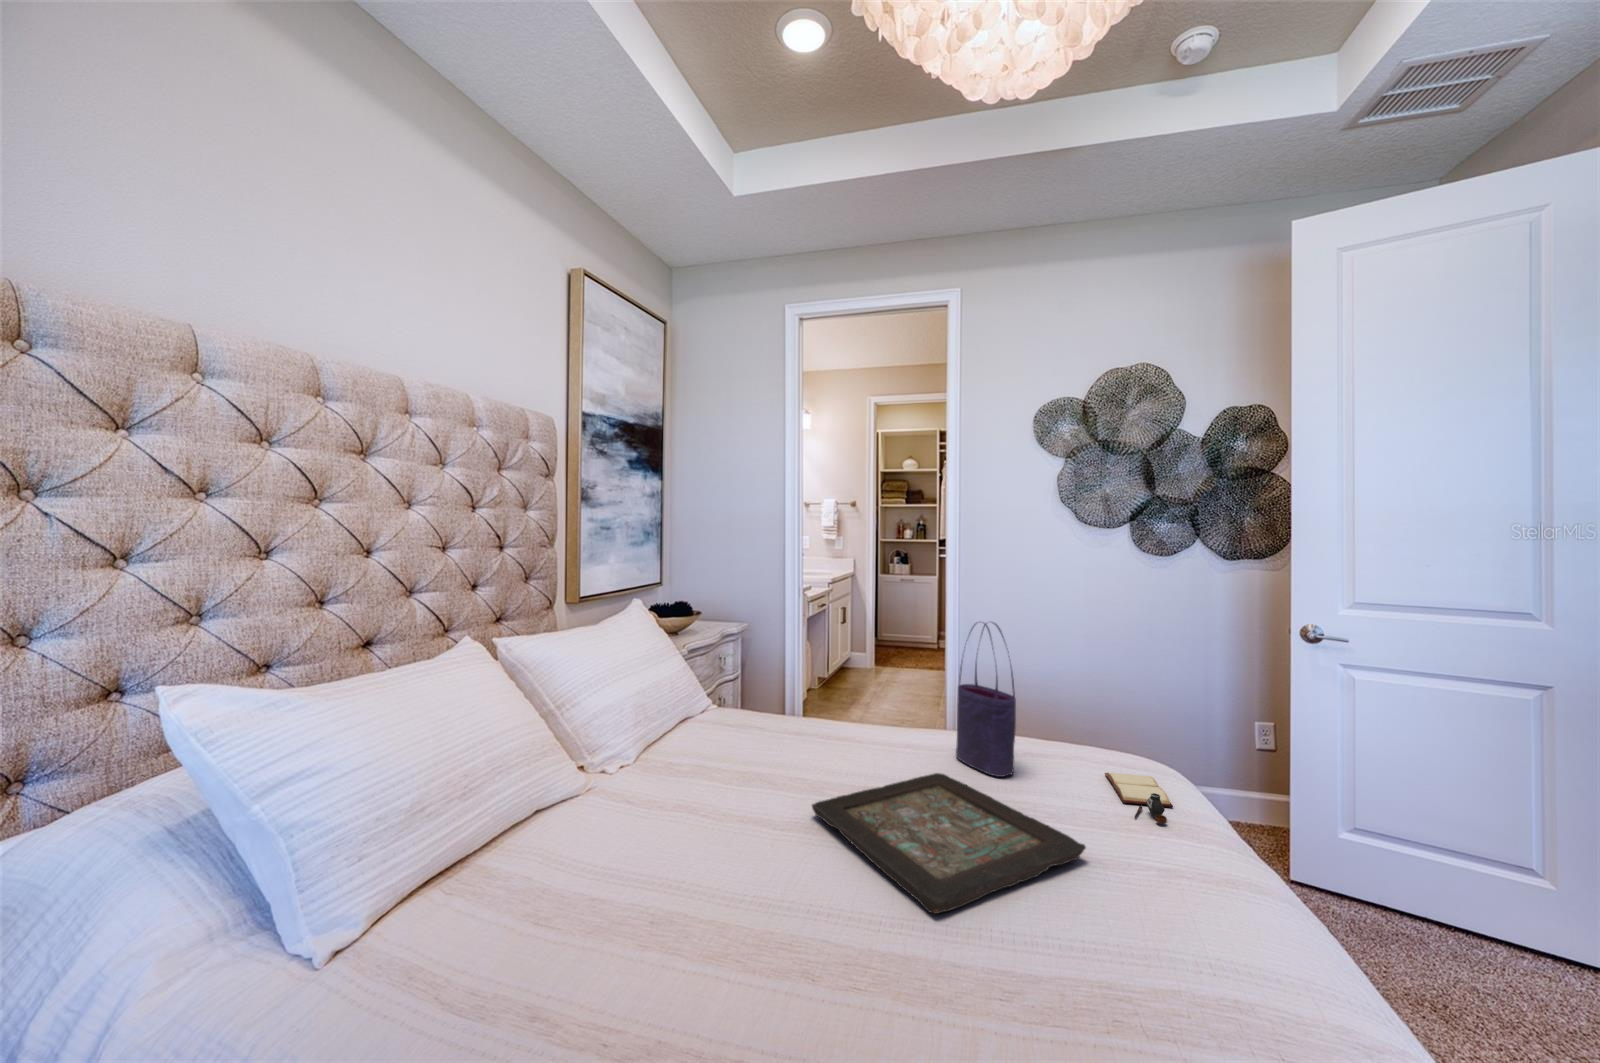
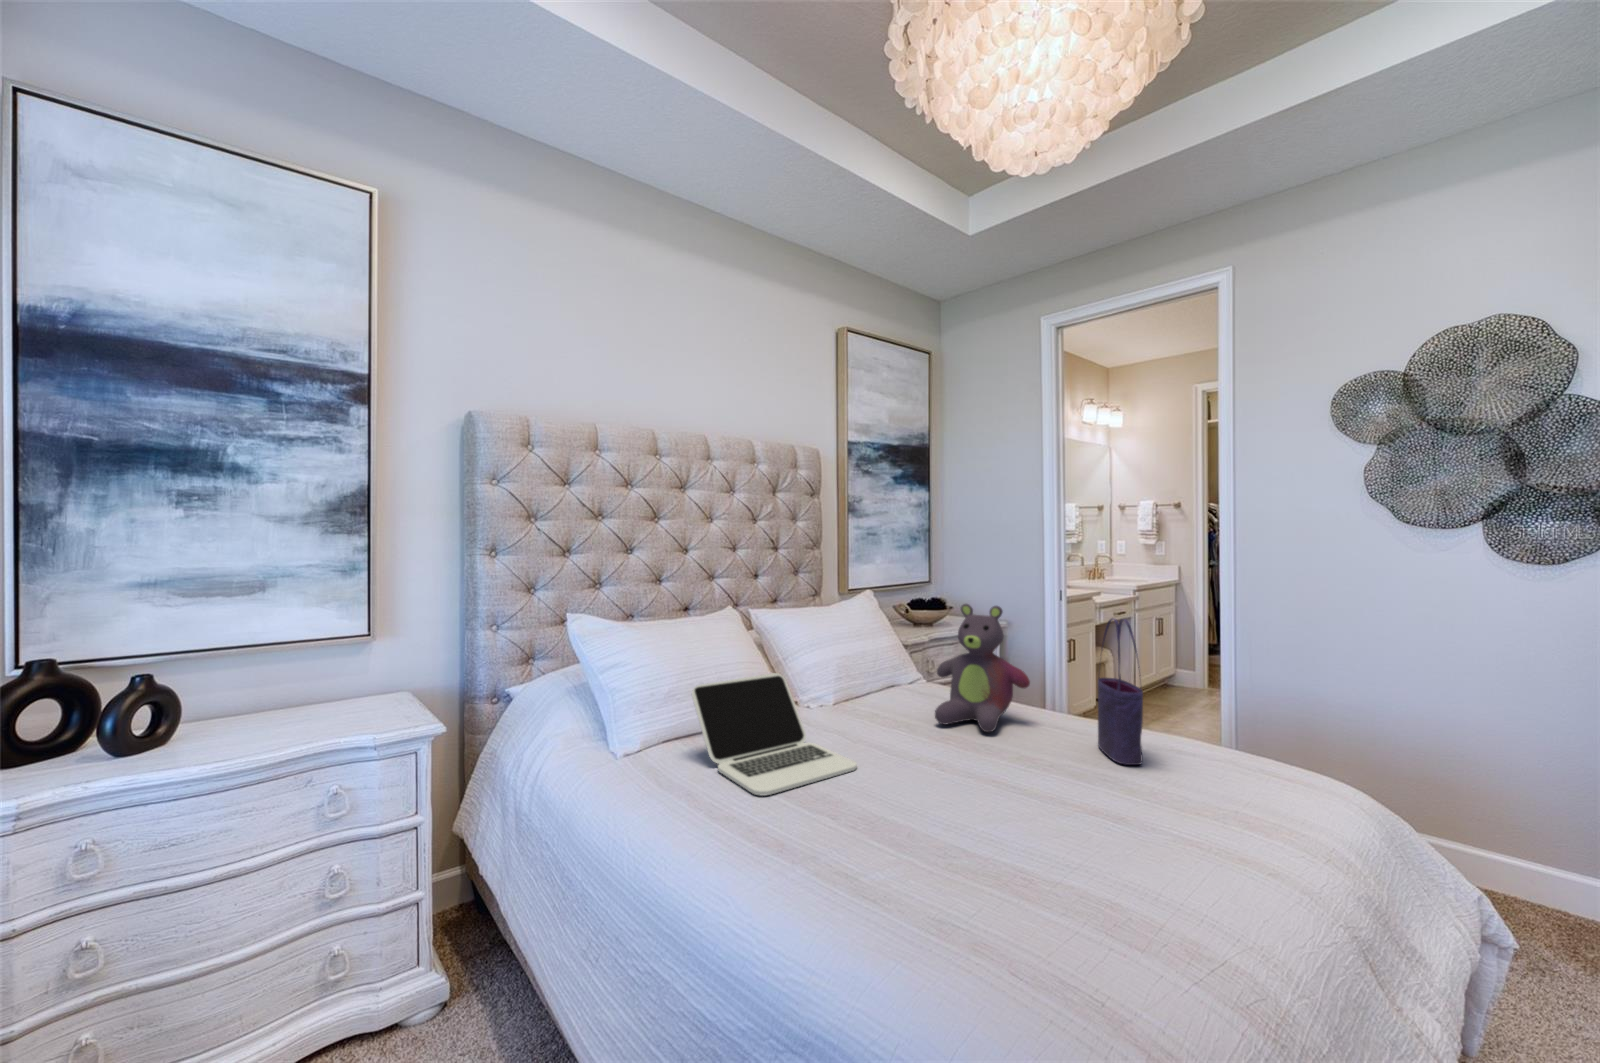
stuffed bear: none [764,613,874,764] -> present [935,604,1030,732]
laptop: none [473,735,749,954] -> present [692,673,857,795]
decorative tray: present [812,773,1086,914] -> none [923,747,1124,824]
book: present [1104,773,1173,823] -> none [1226,781,1301,826]

